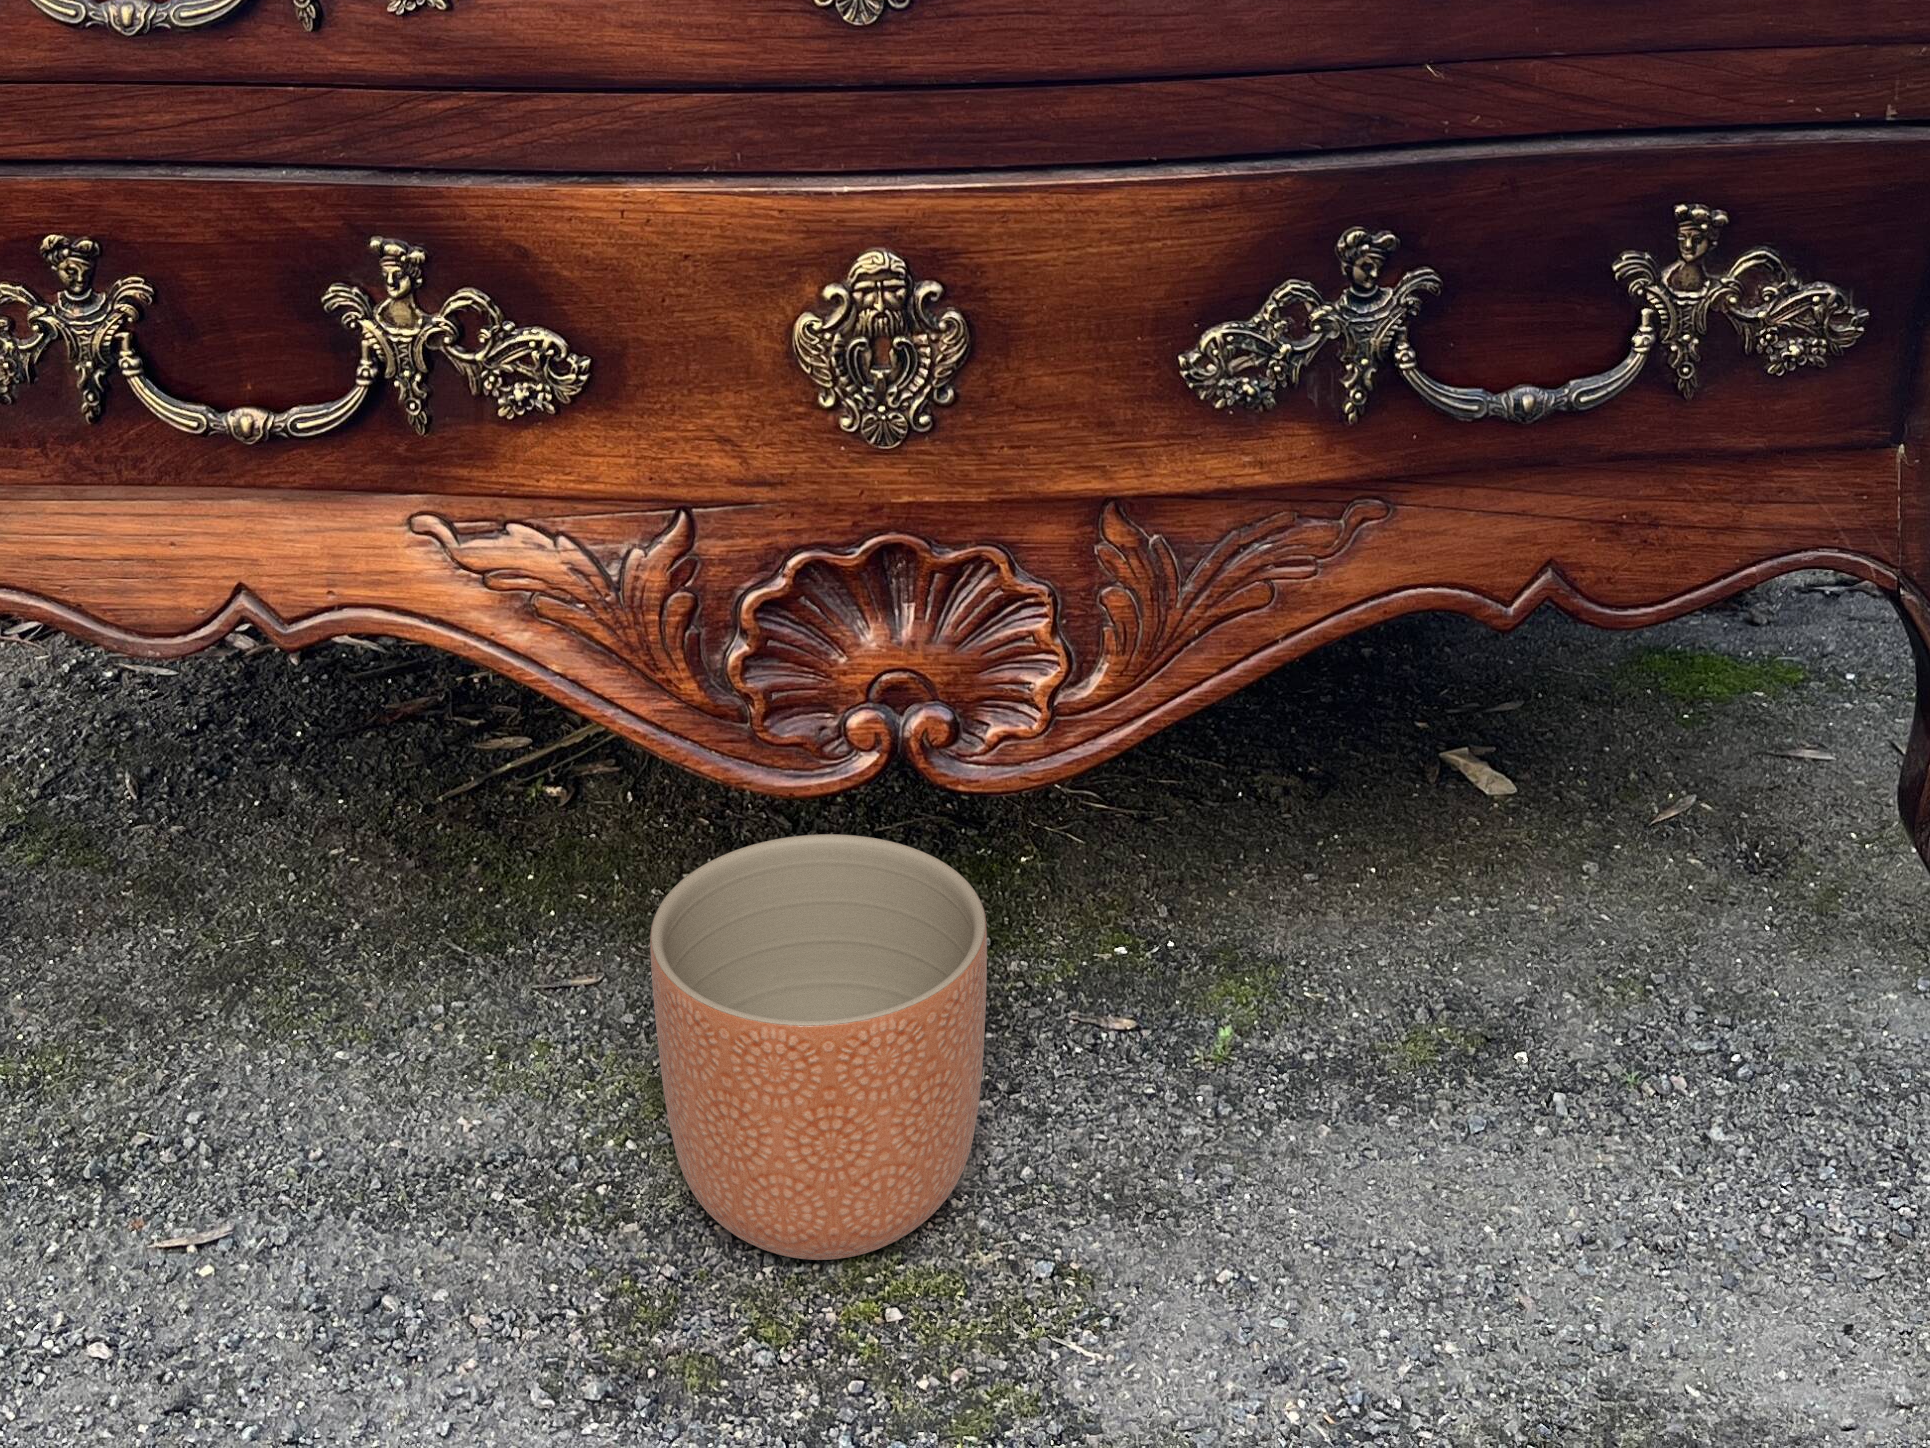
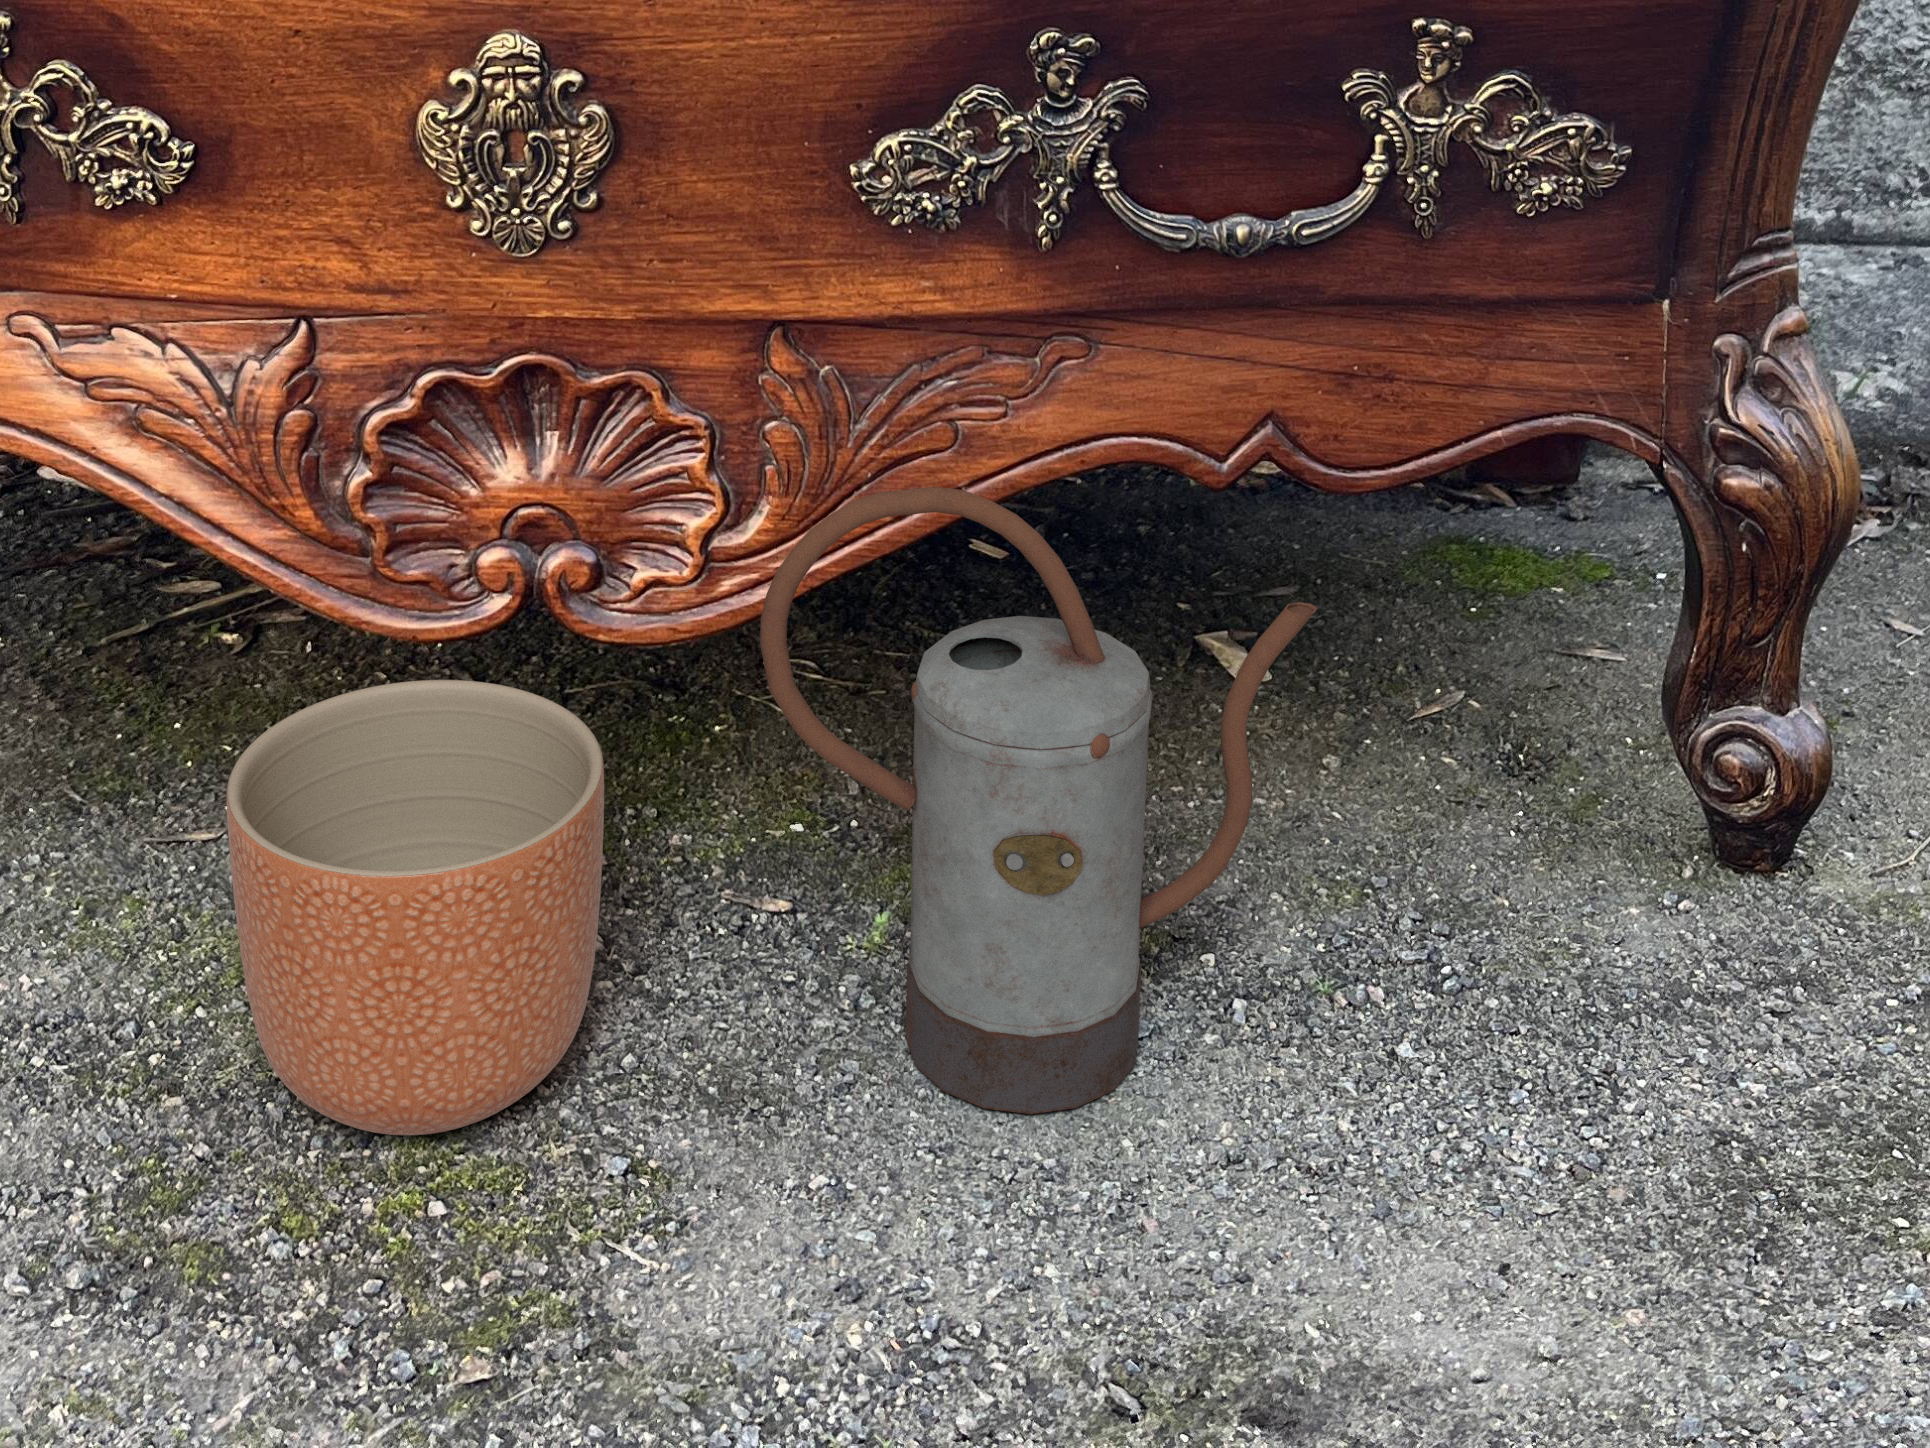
watering can: none [1120,643,1620,1213] -> present [760,487,1317,1114]

